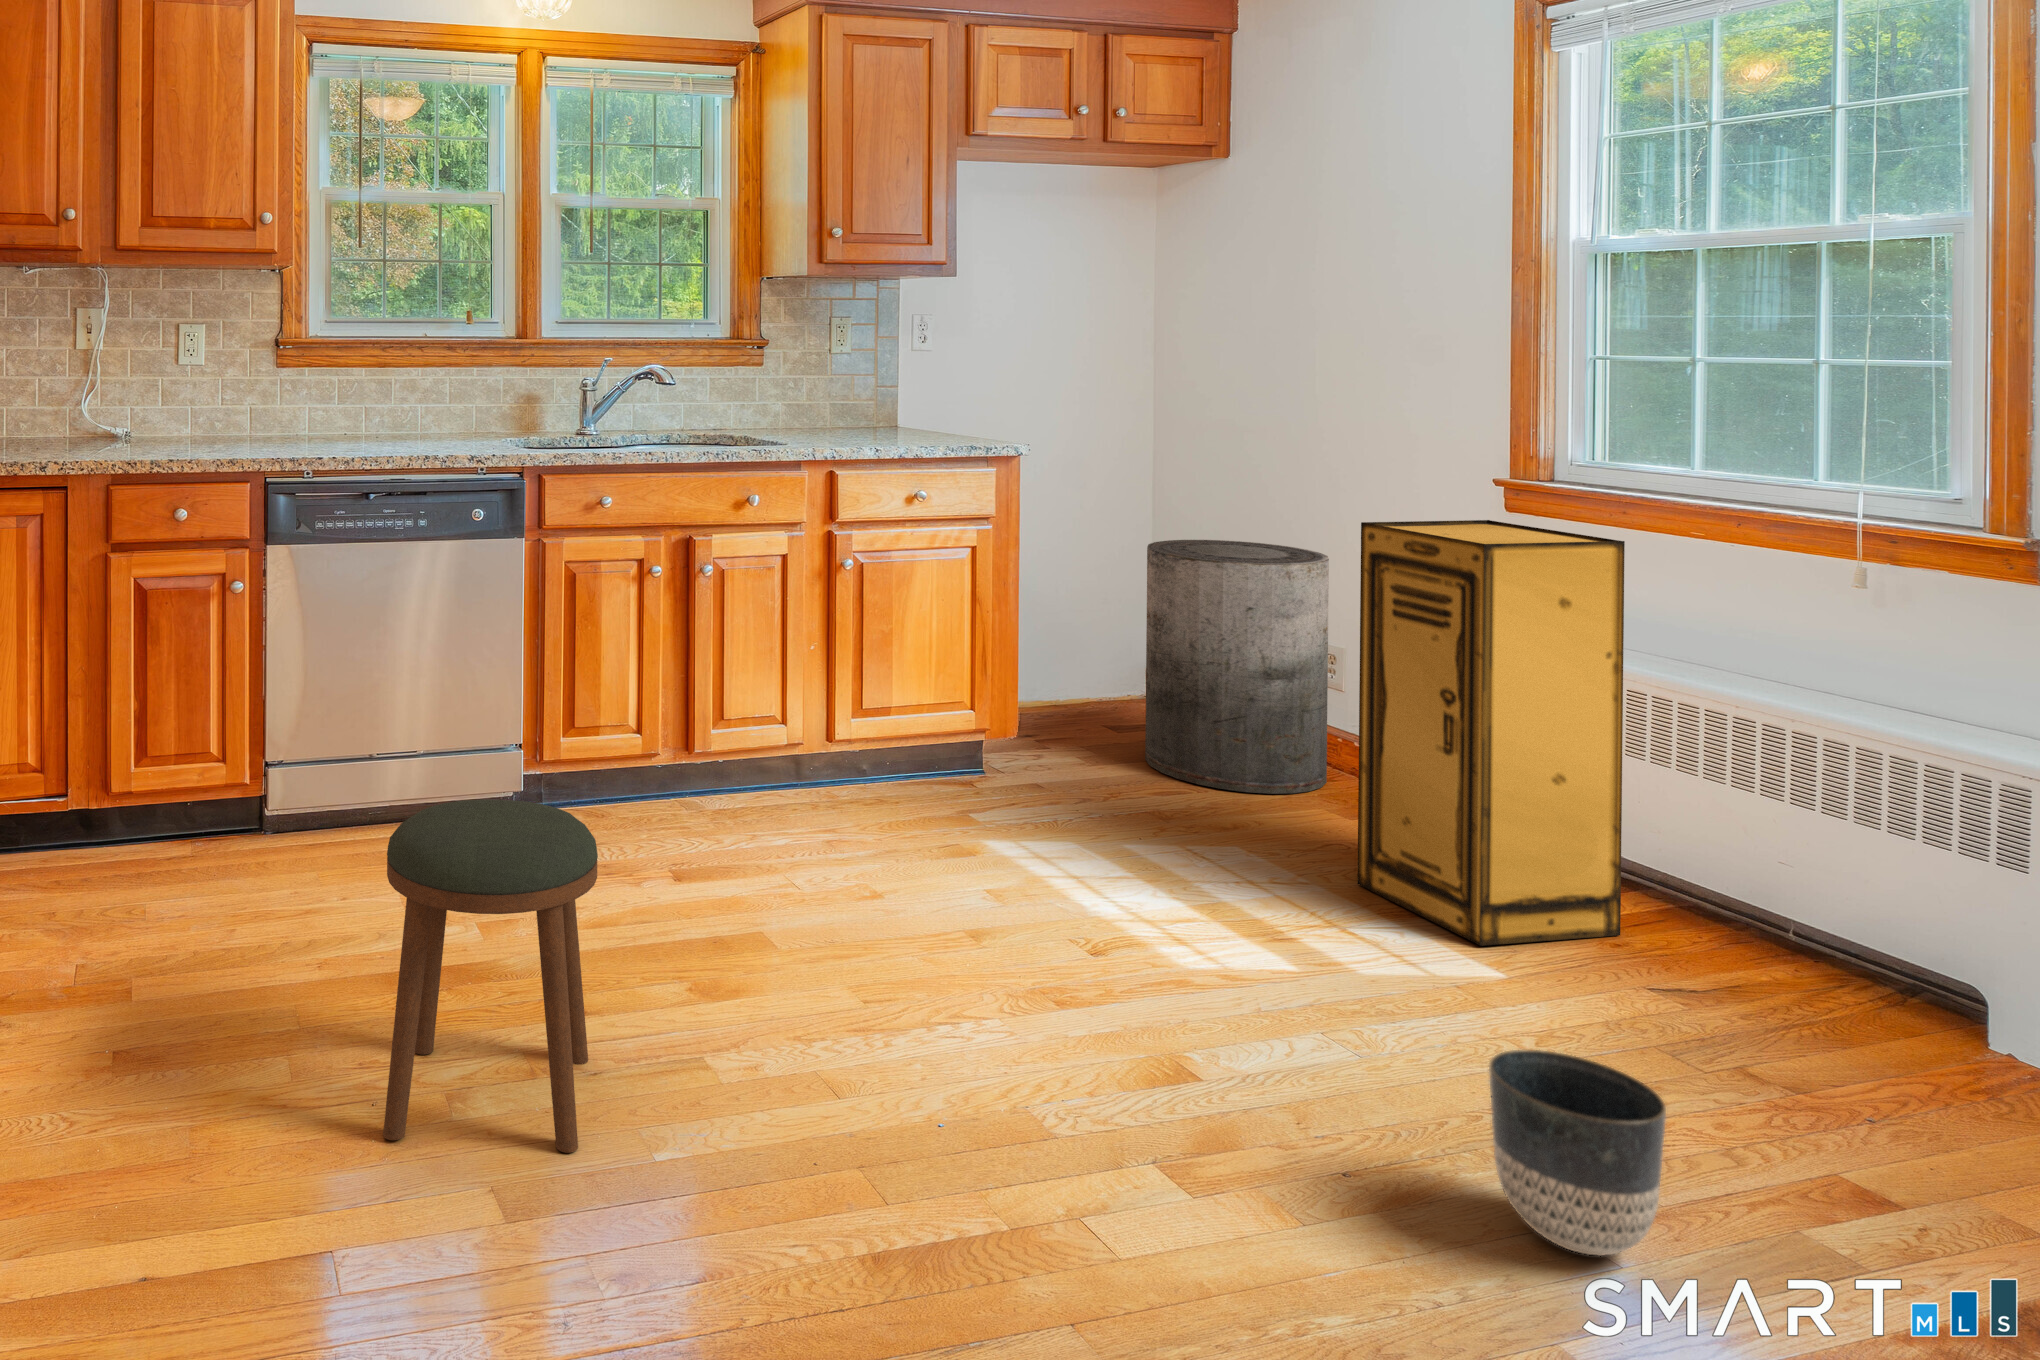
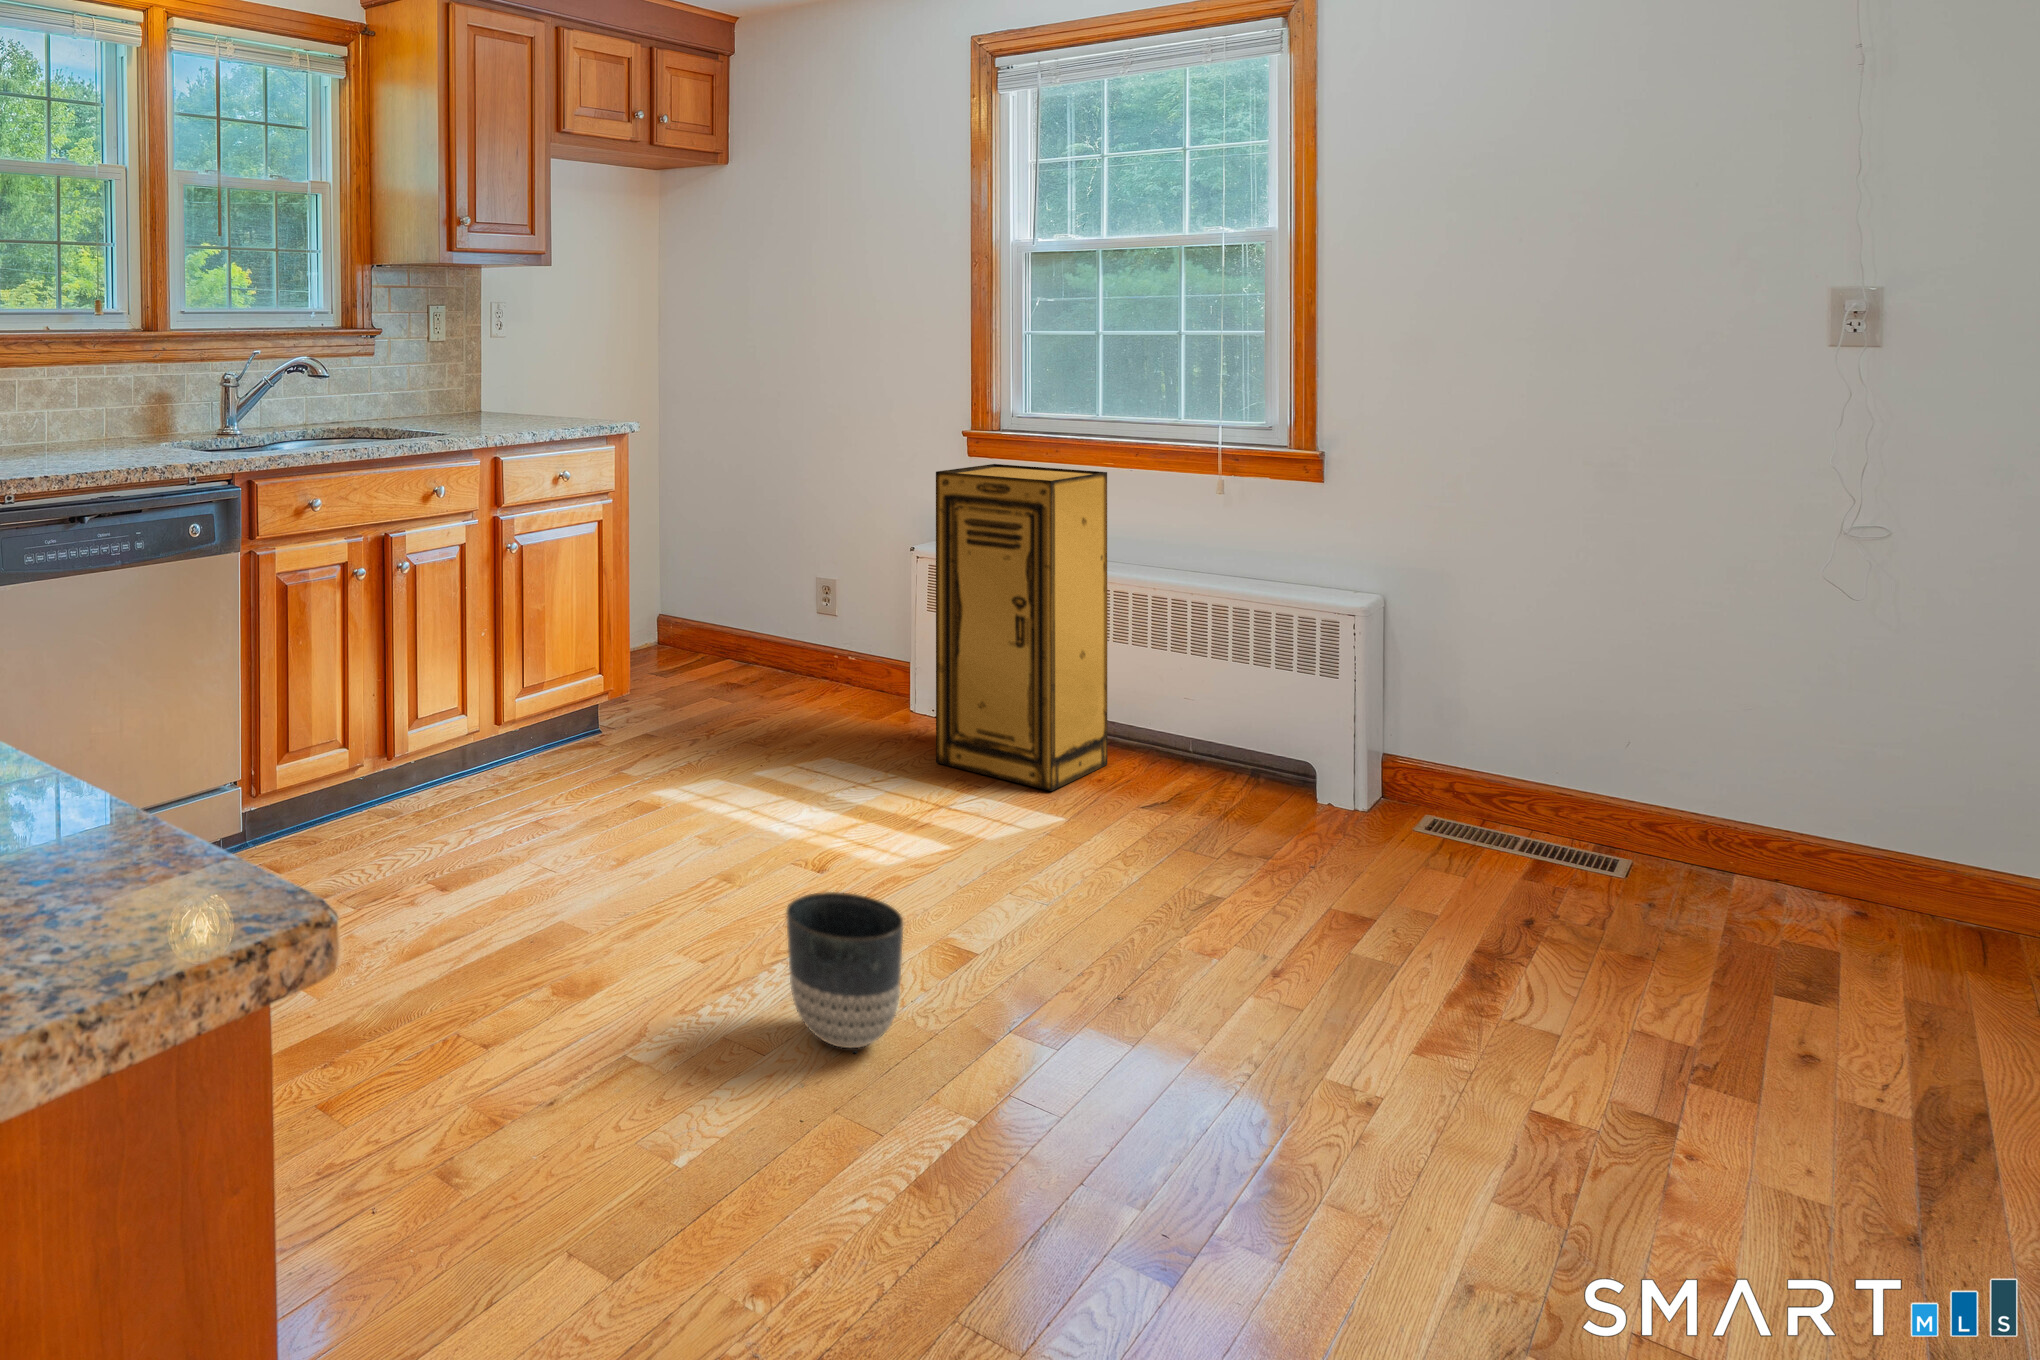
trash can: present [1145,540,1329,794] -> none [695,498,834,706]
stool: present [383,799,598,1153] -> none [407,821,671,1229]
planter: present [1489,1050,1666,1255] -> present [786,892,903,1048]

